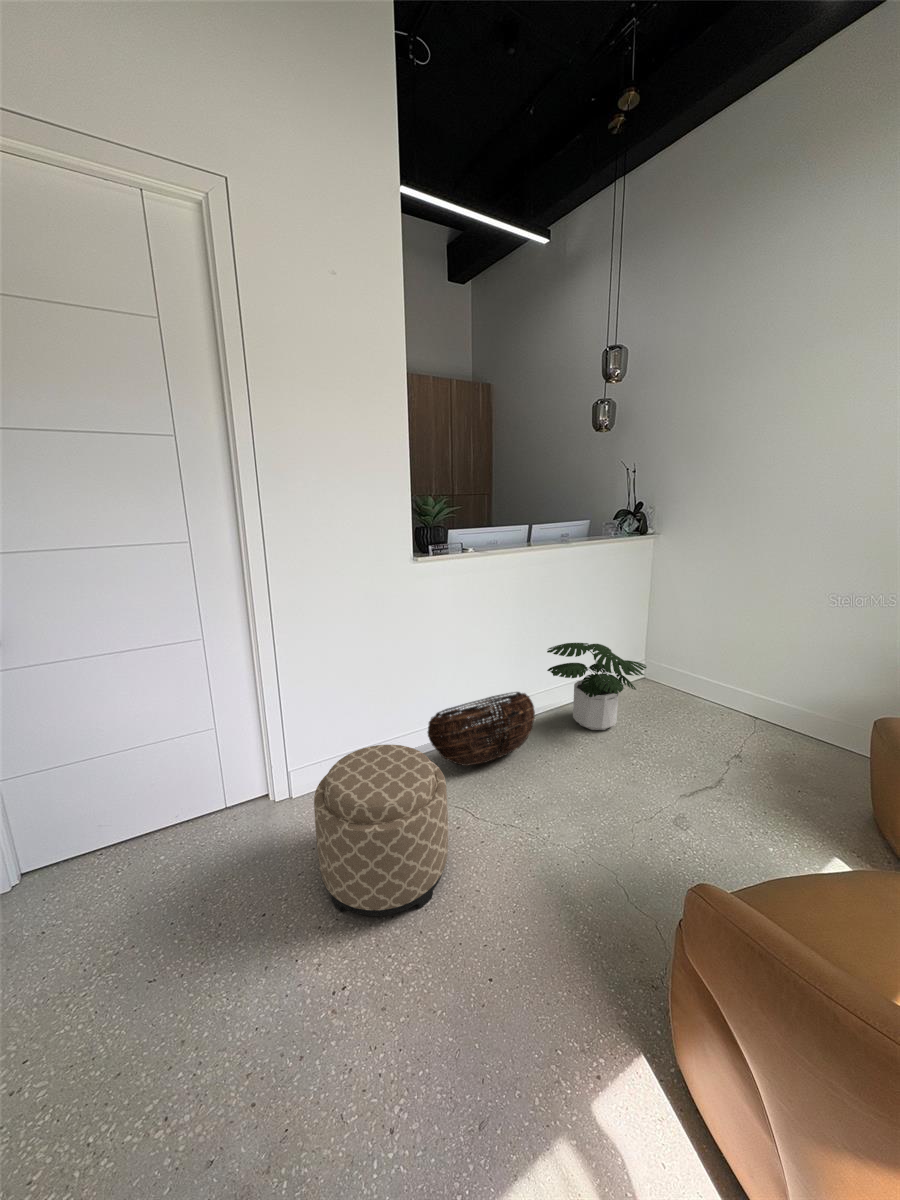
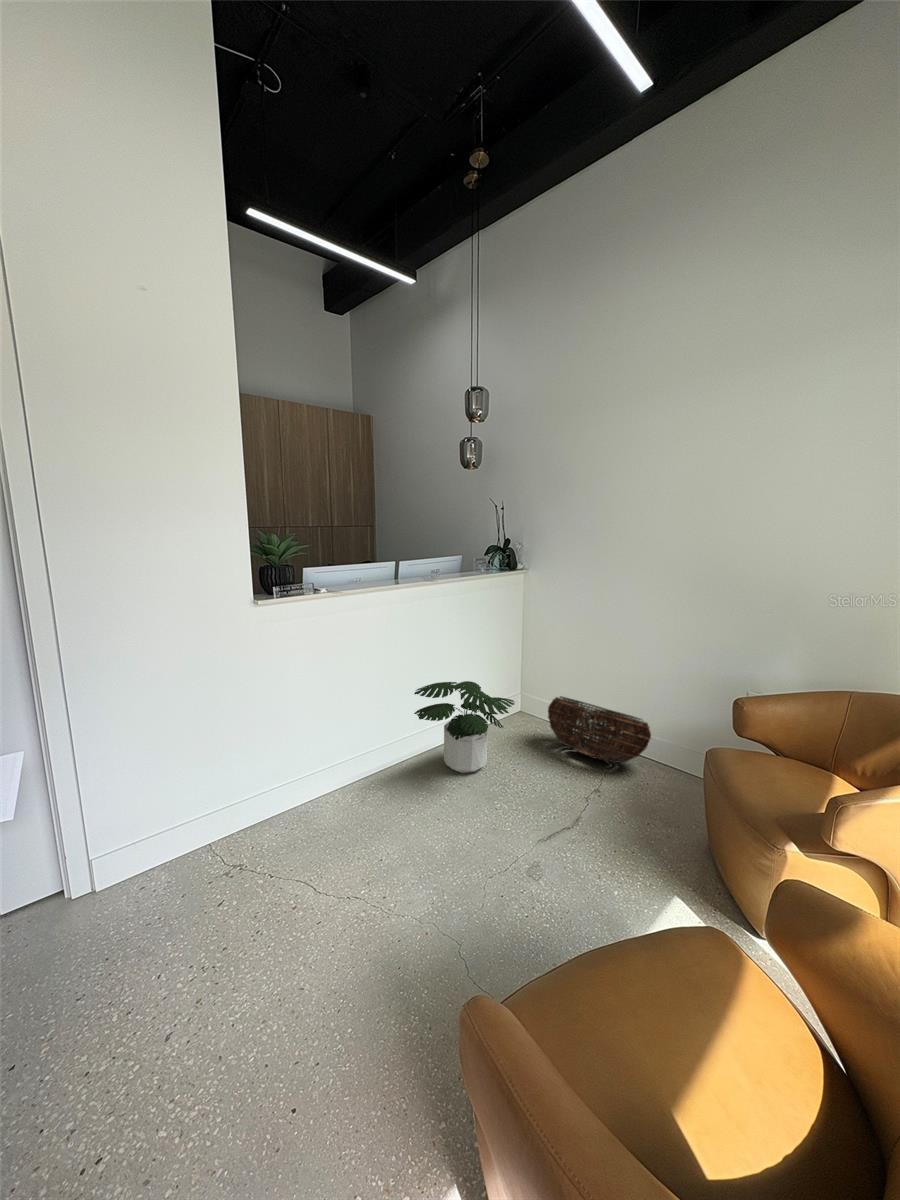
basket: present [428,692,535,766] -> present [548,696,651,763]
ottoman: present [314,745,448,916] -> none [85,823,272,1050]

